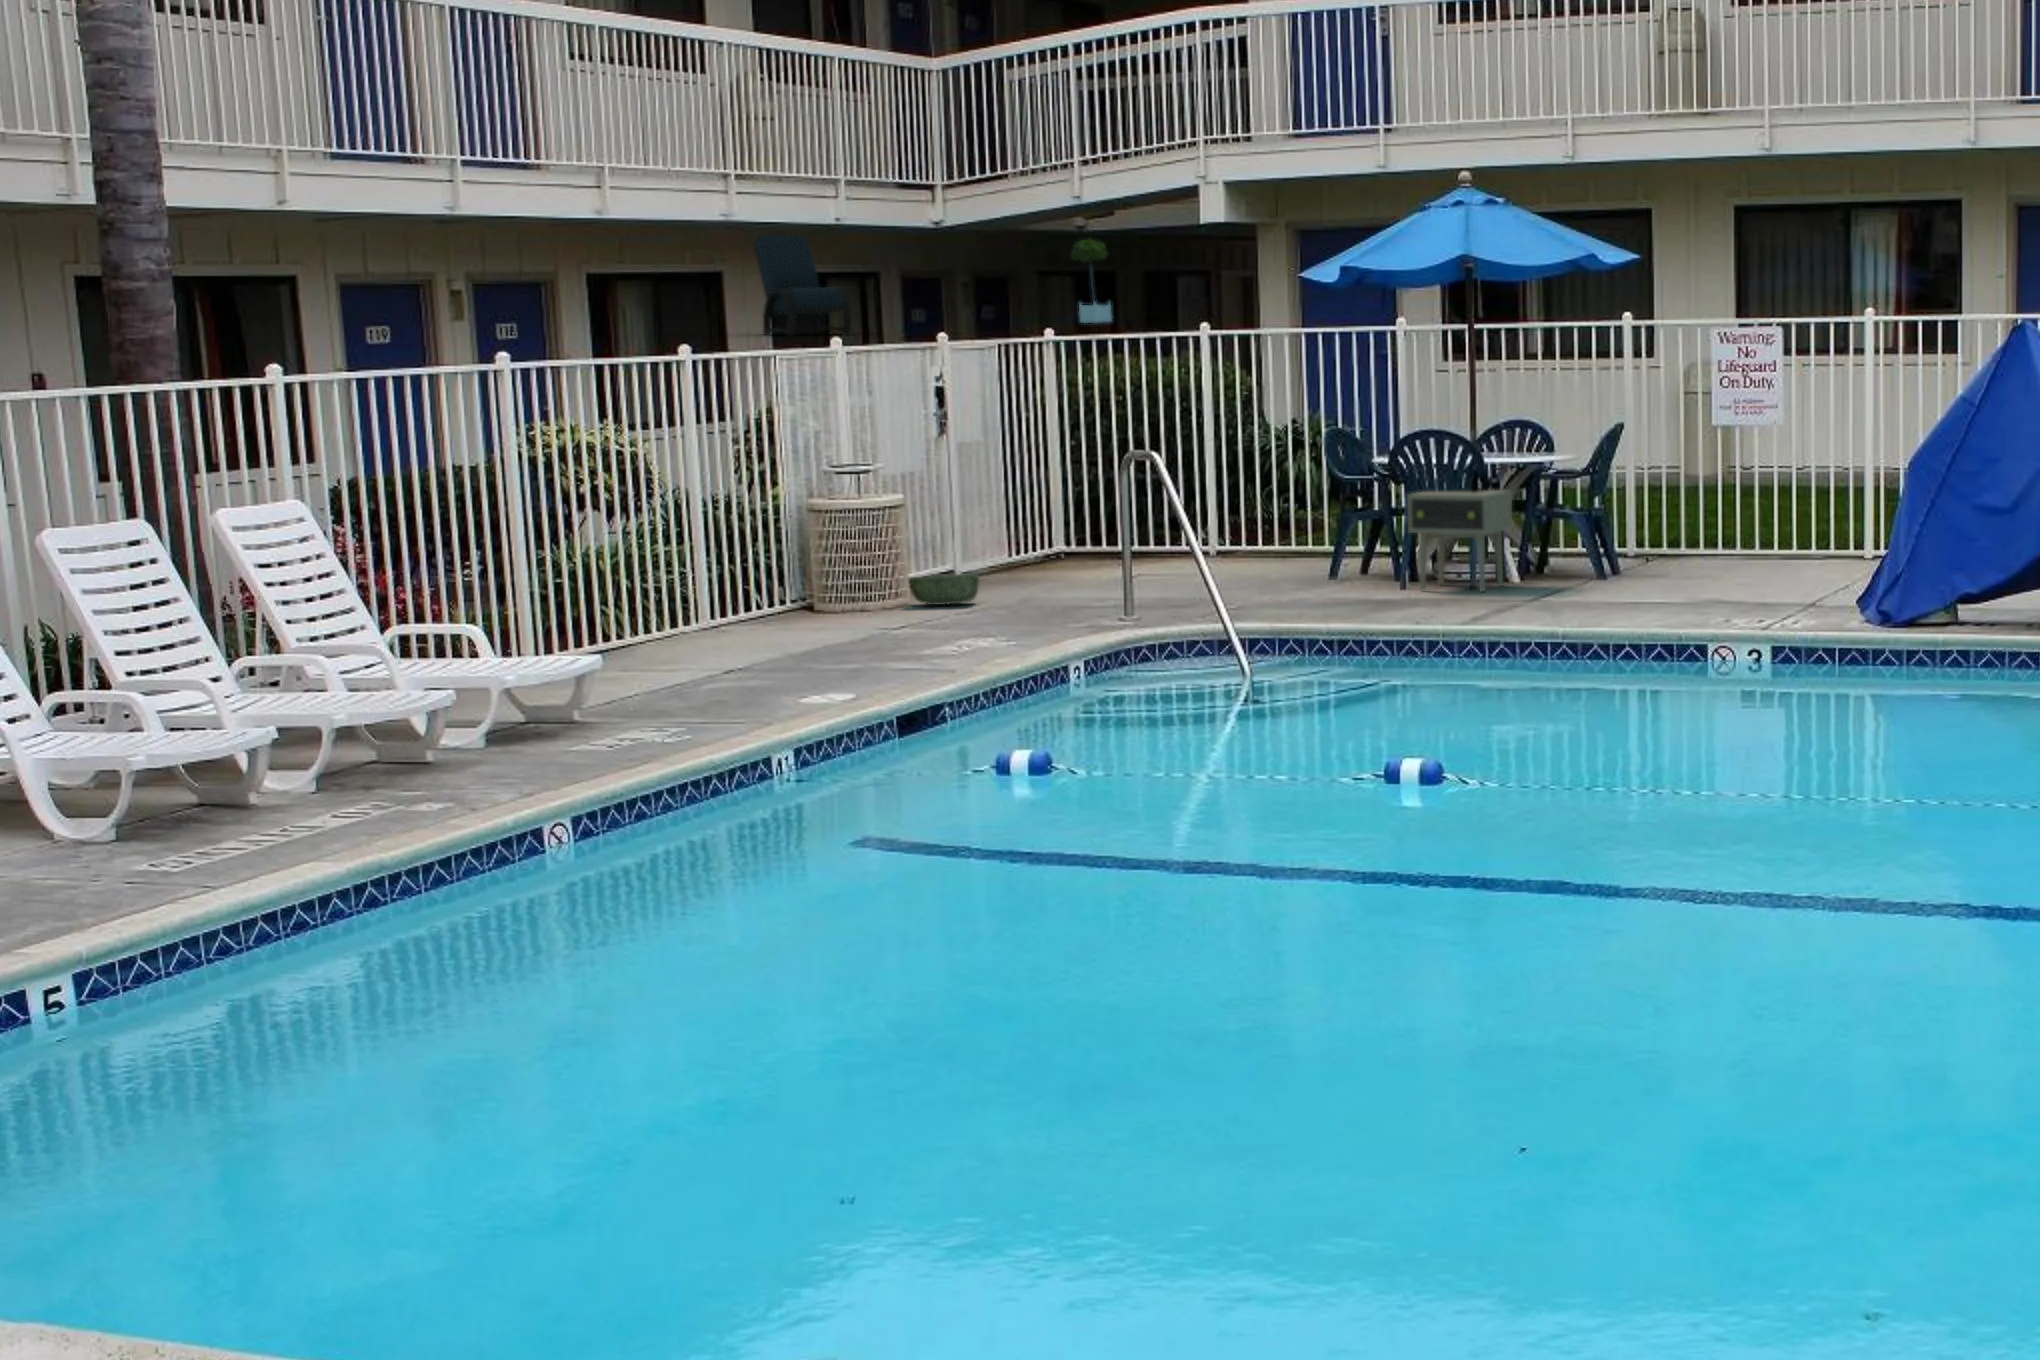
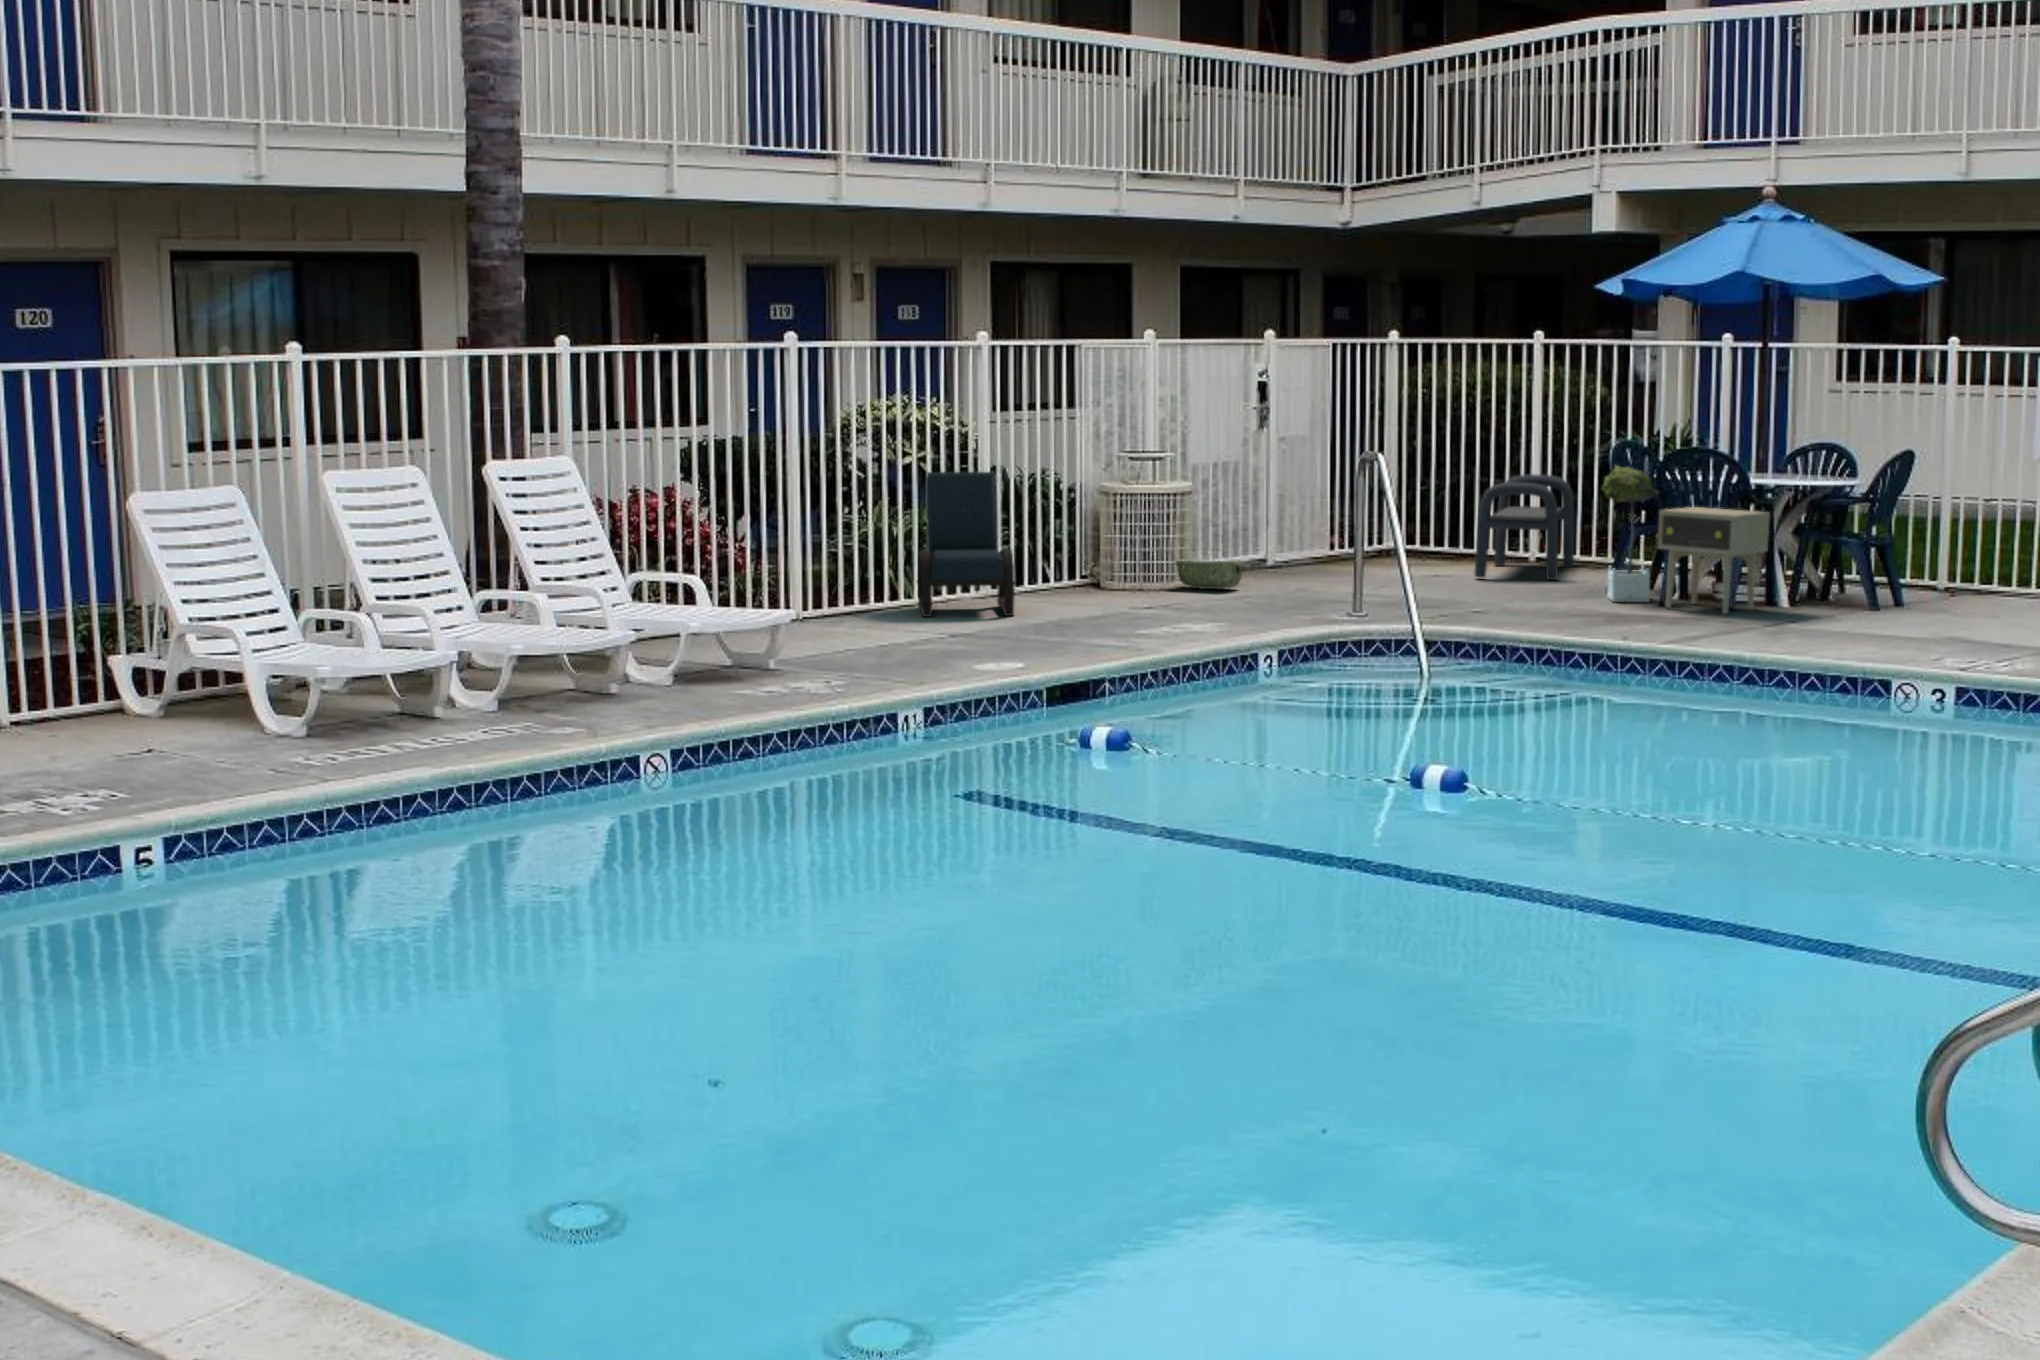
lounge chair: present [753,235,852,336] -> present [917,472,1016,617]
potted tree: present [1071,239,1112,323] -> present [1602,466,1659,602]
bench: none [1197,468,1281,575] -> present [1475,474,1574,580]

